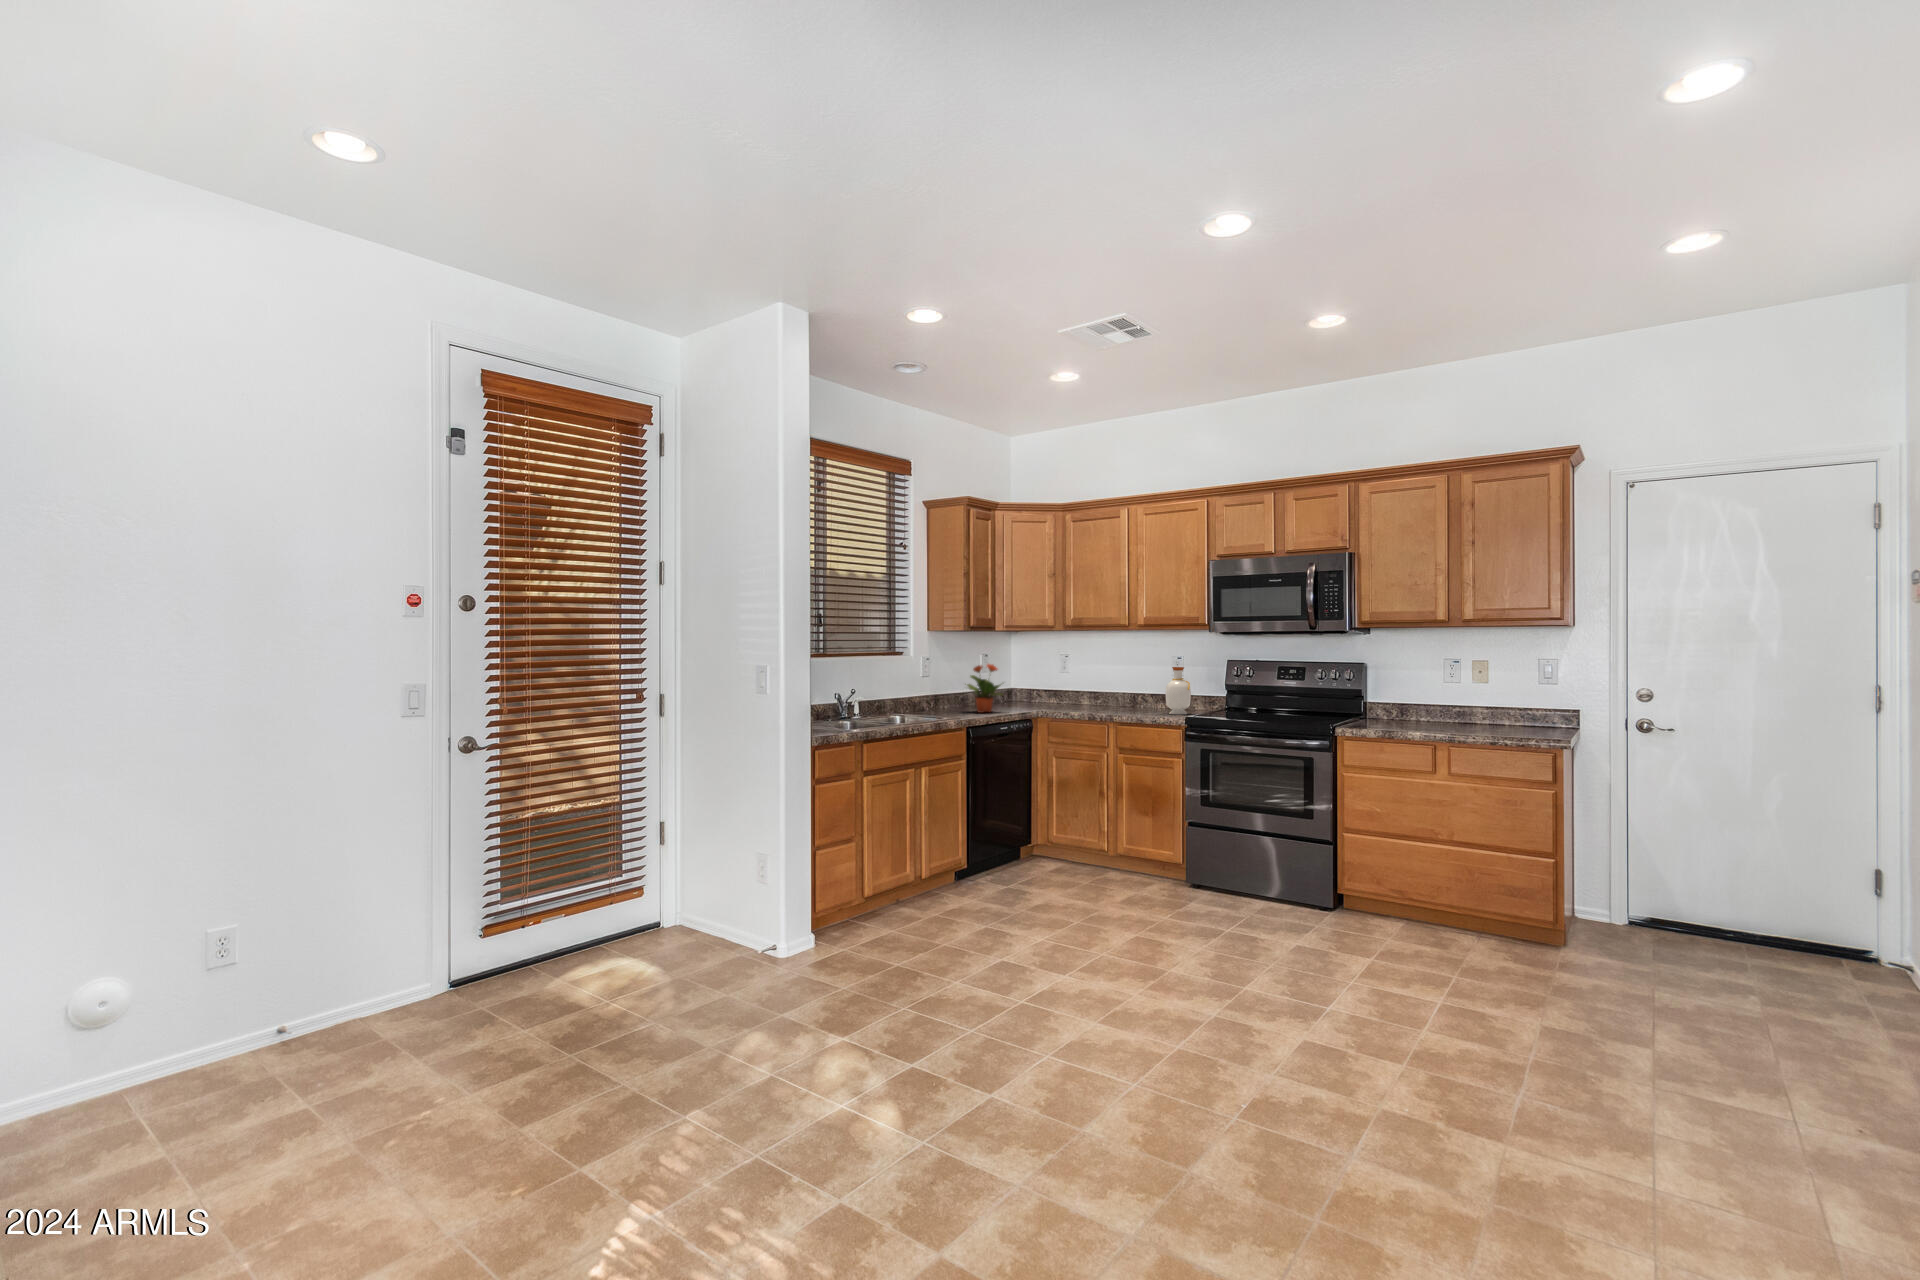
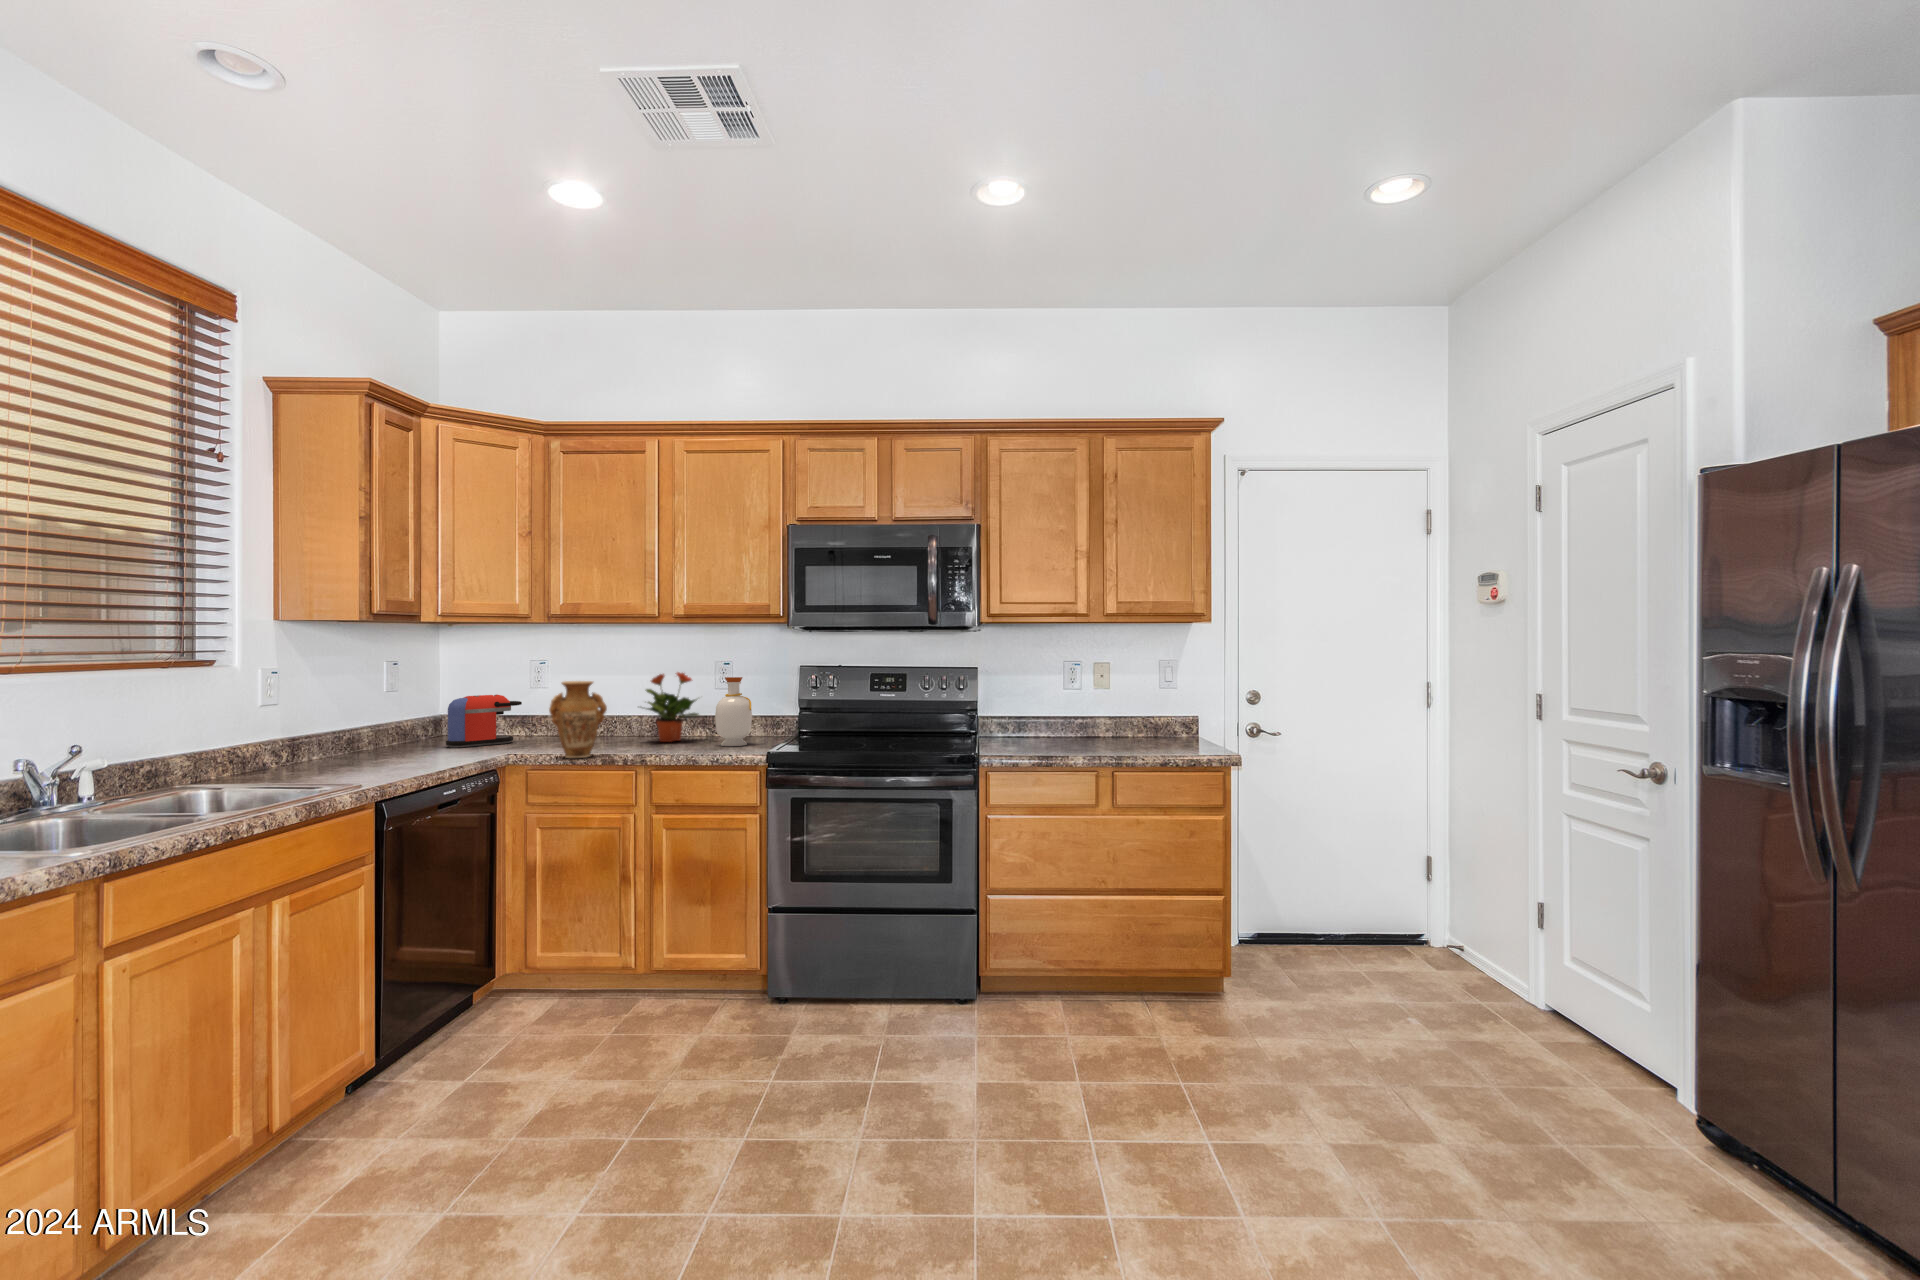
potted plant: present [967,664,1002,712] -> present [646,672,698,742]
vase: none [1059,667,1093,715] -> present [549,681,607,758]
coffee maker: none [1012,676,1054,707] -> present [446,695,522,748]

